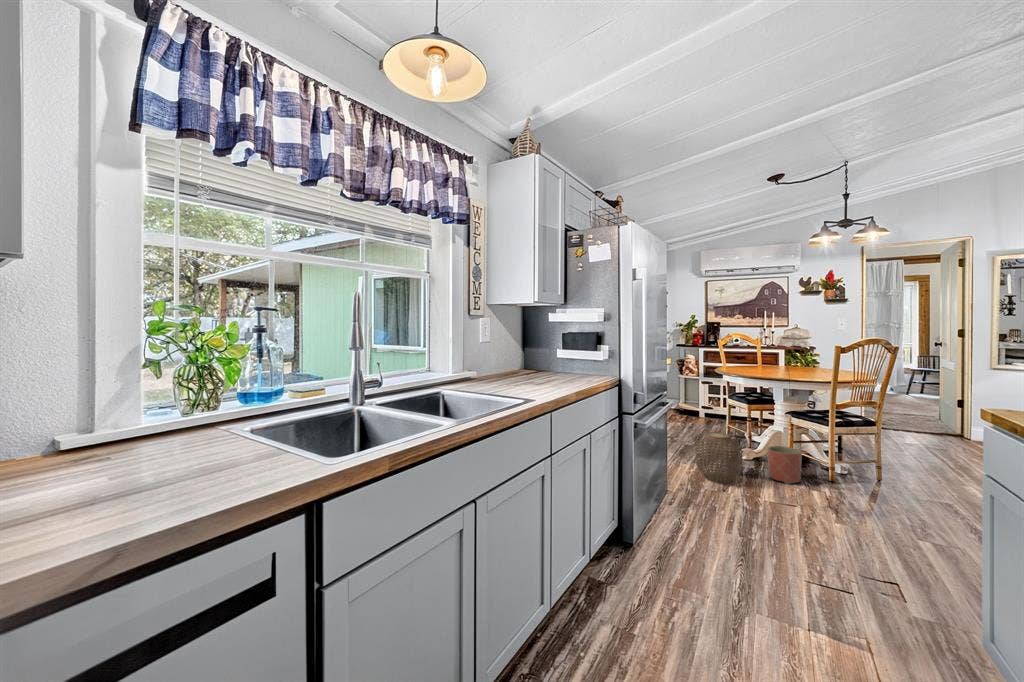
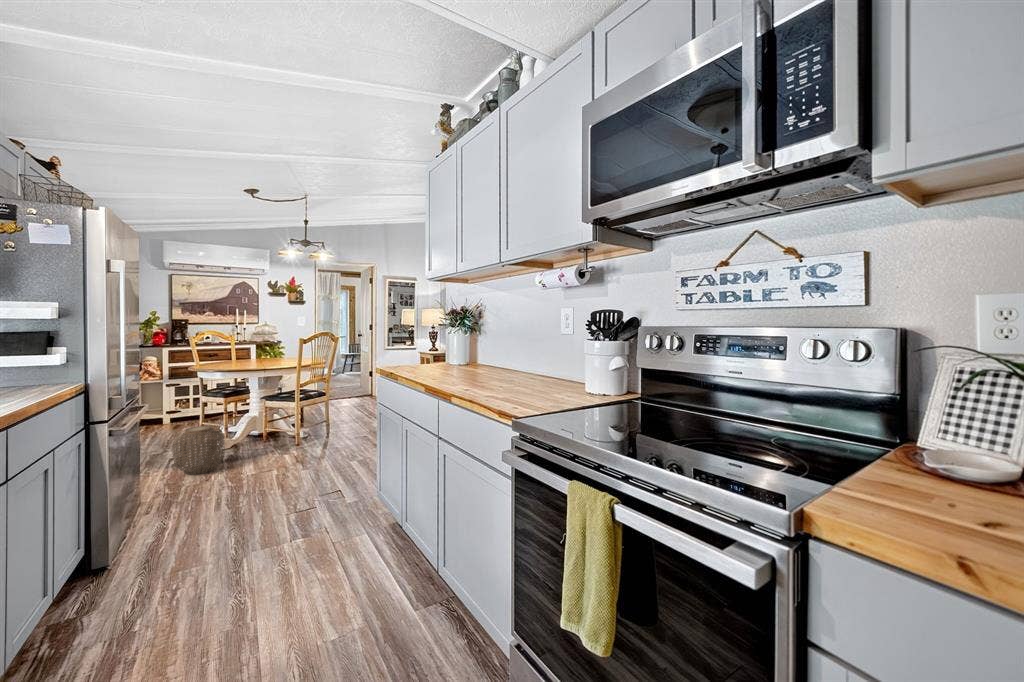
planter: present [767,446,802,484] -> none [247,426,276,457]

